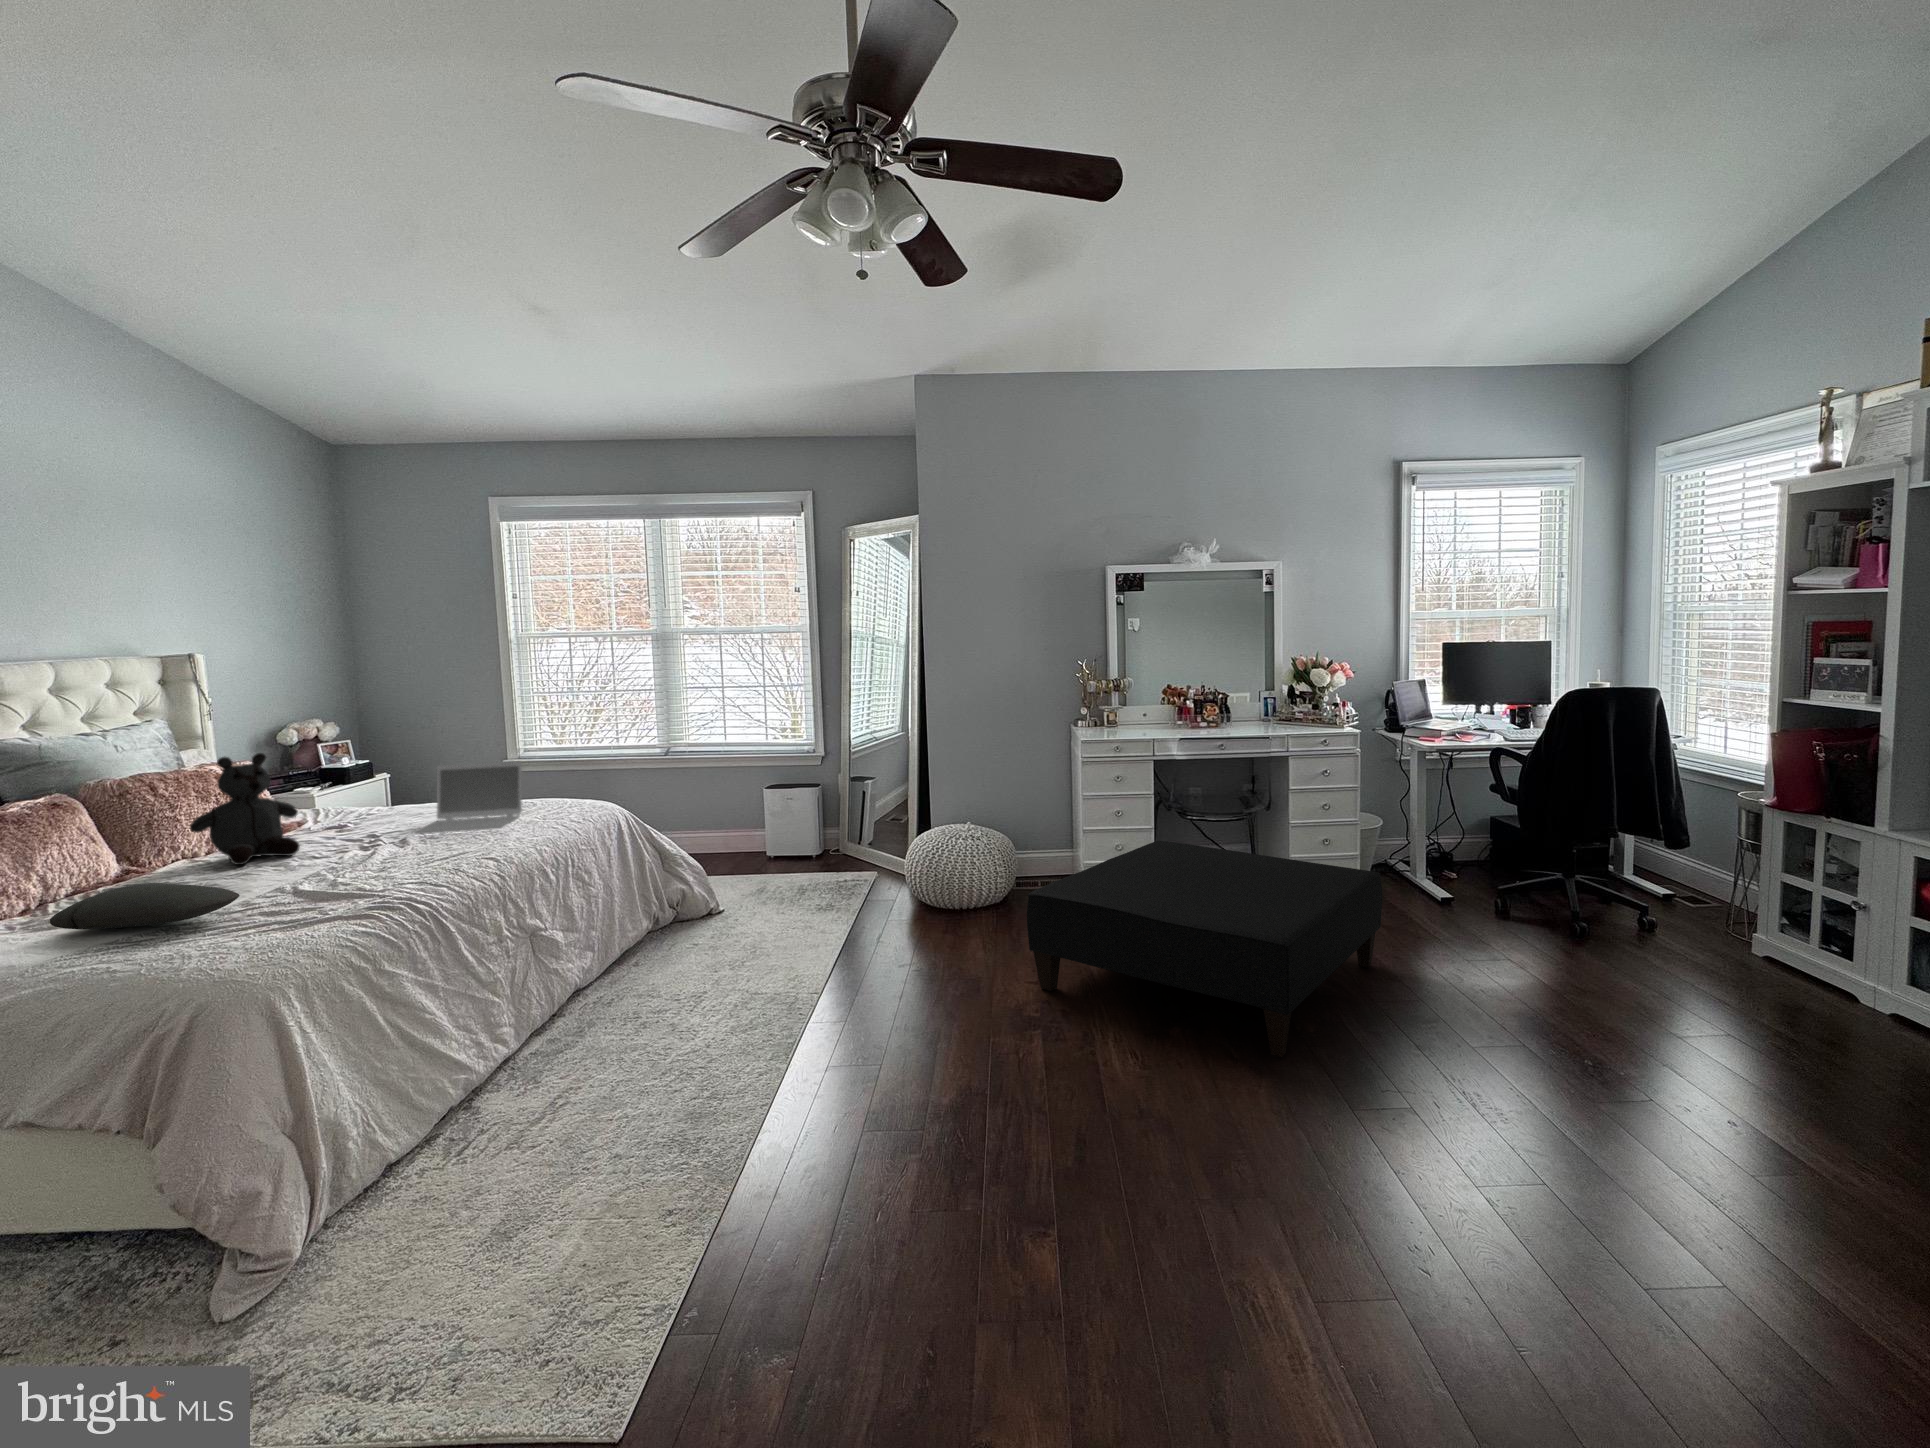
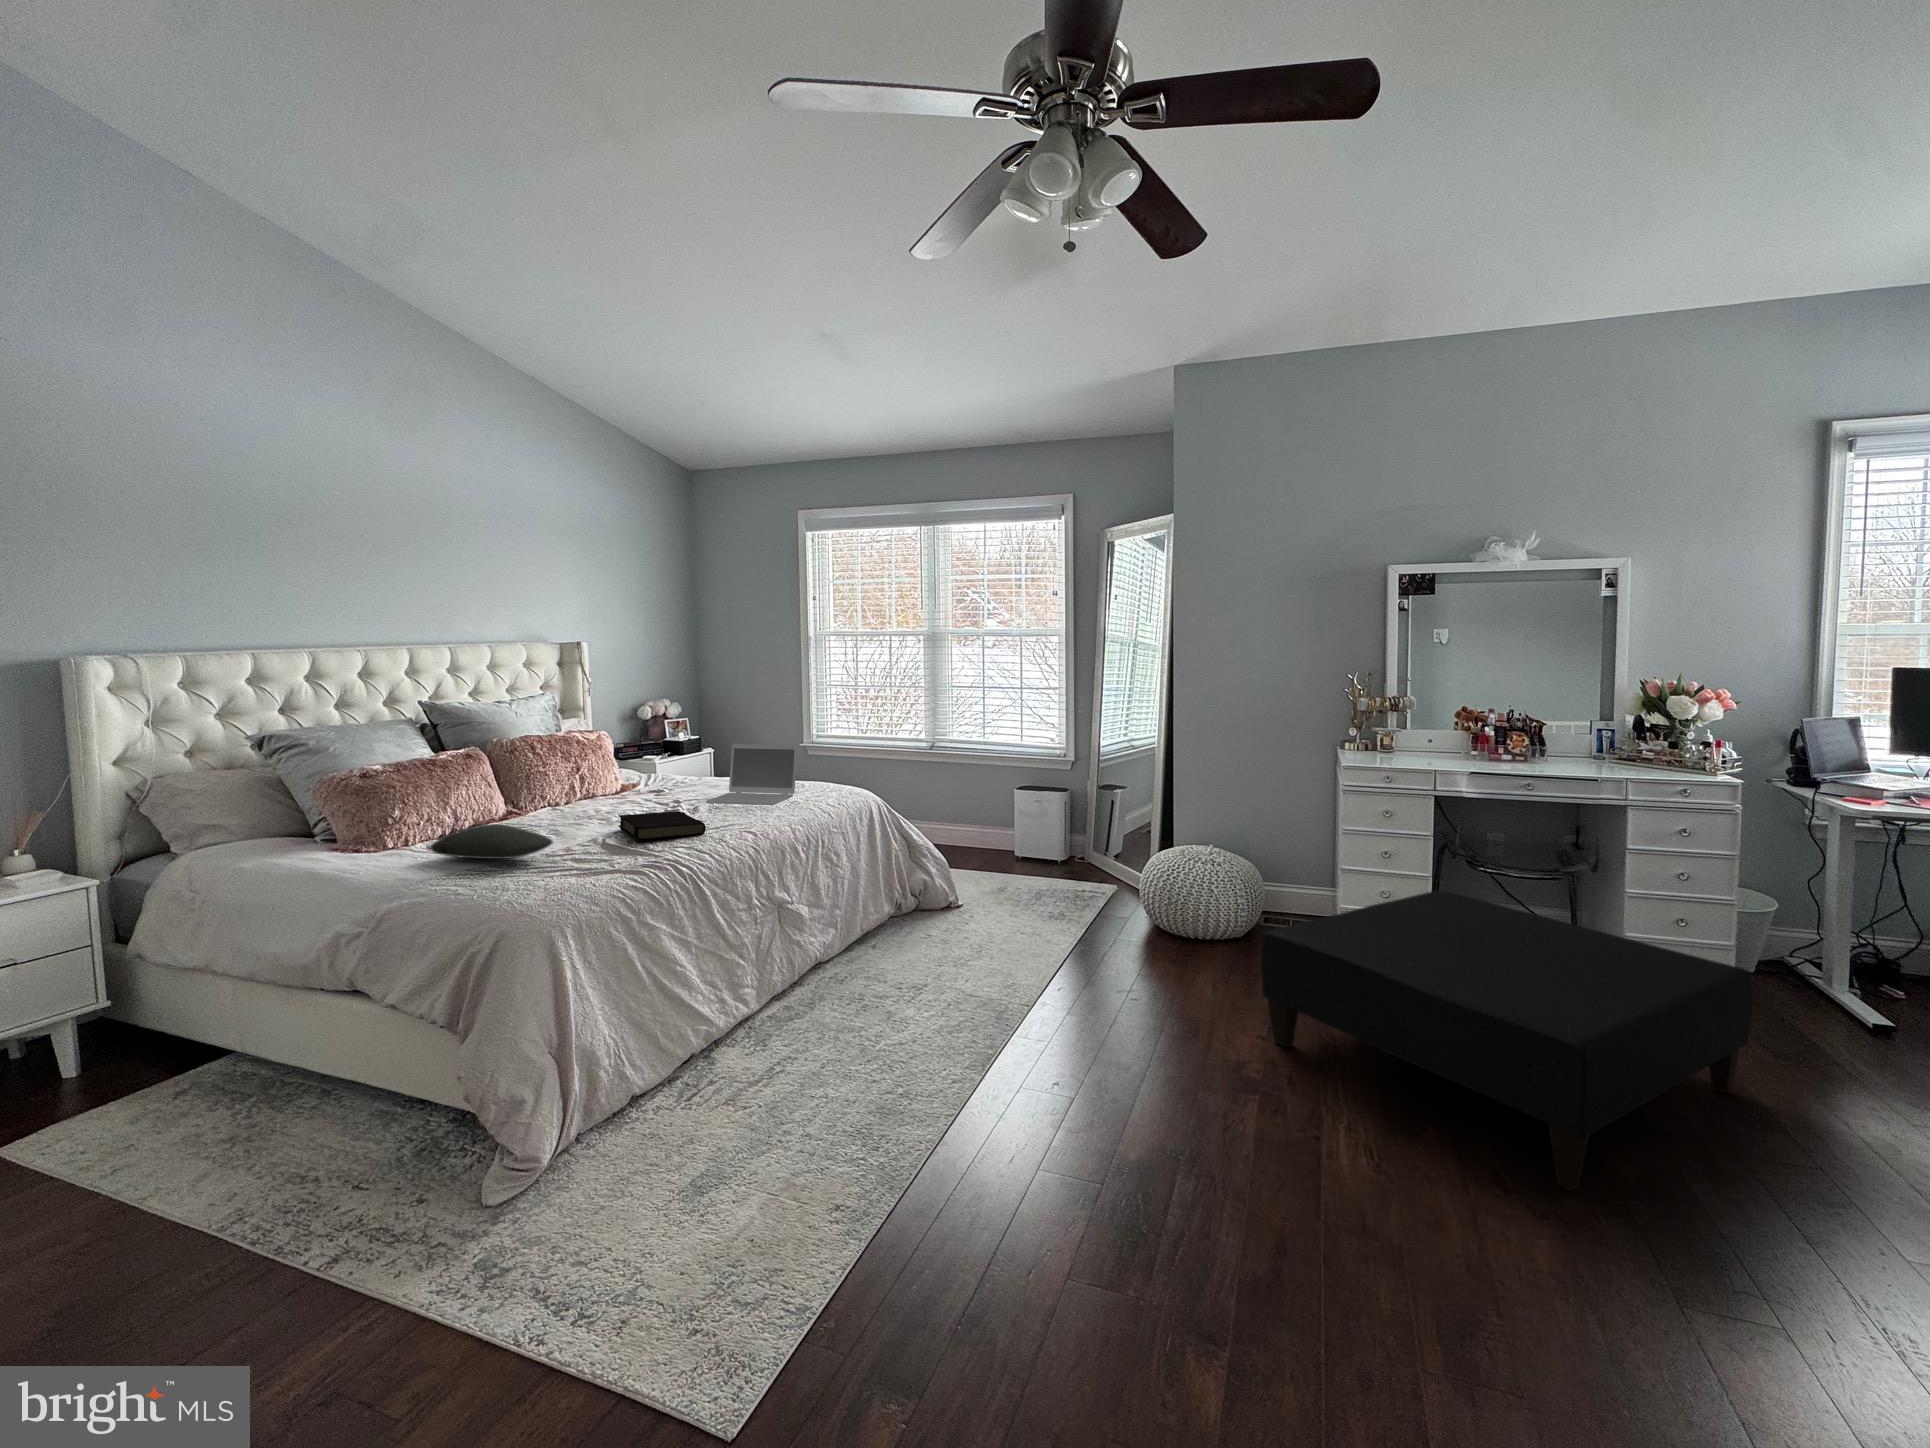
stuffed bear: present [190,753,300,865] -> none [547,723,624,816]
book: none [310,845,433,882] -> present [618,811,706,840]

